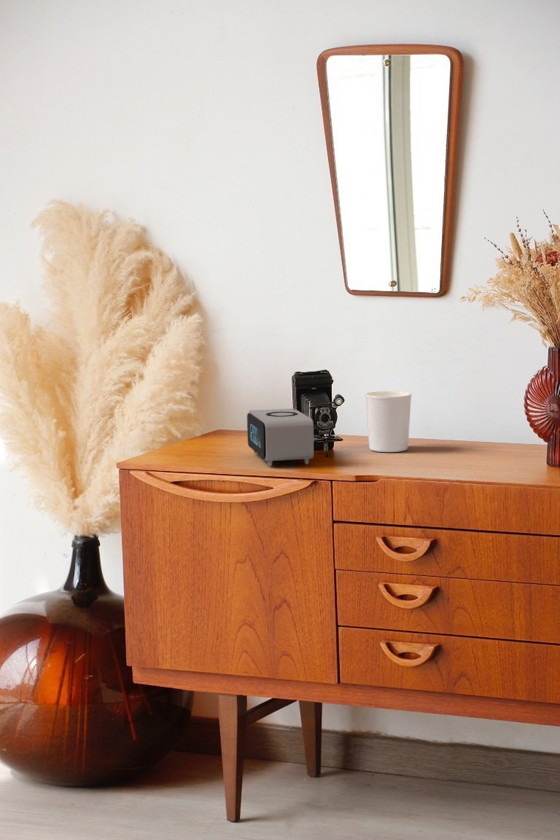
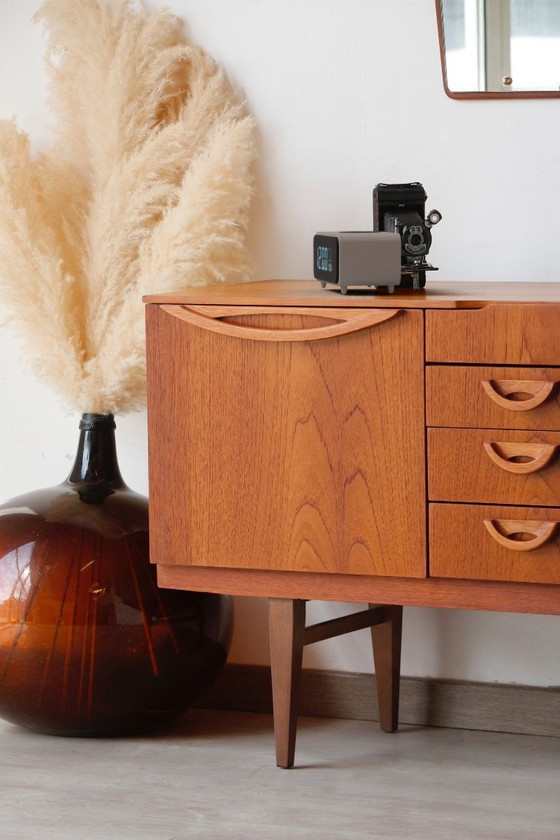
candle holder: present [365,391,411,452] -> none [467,214,527,289]

